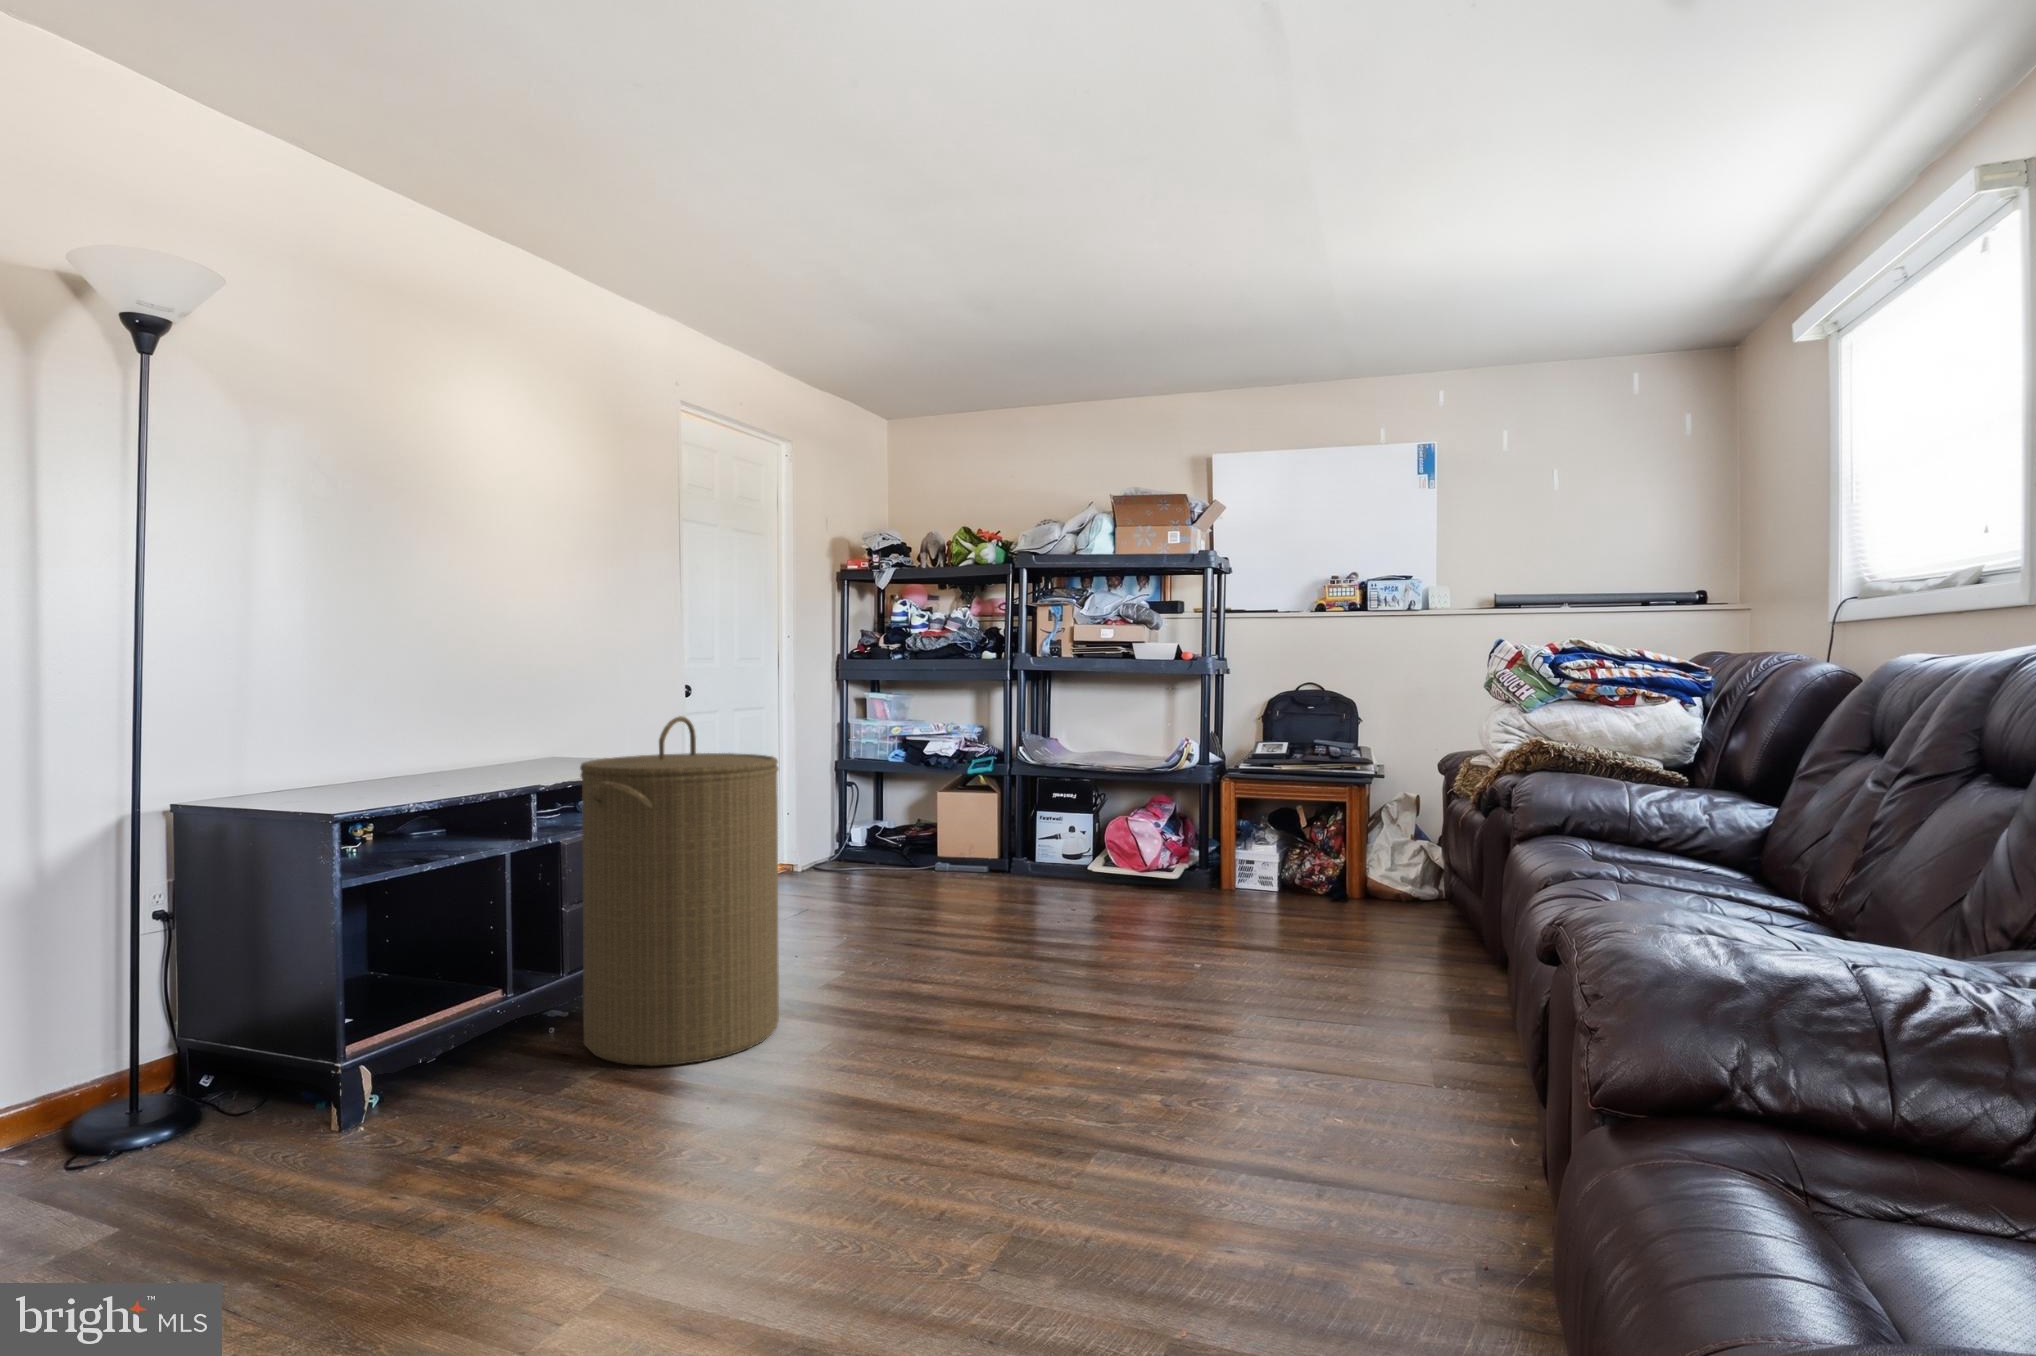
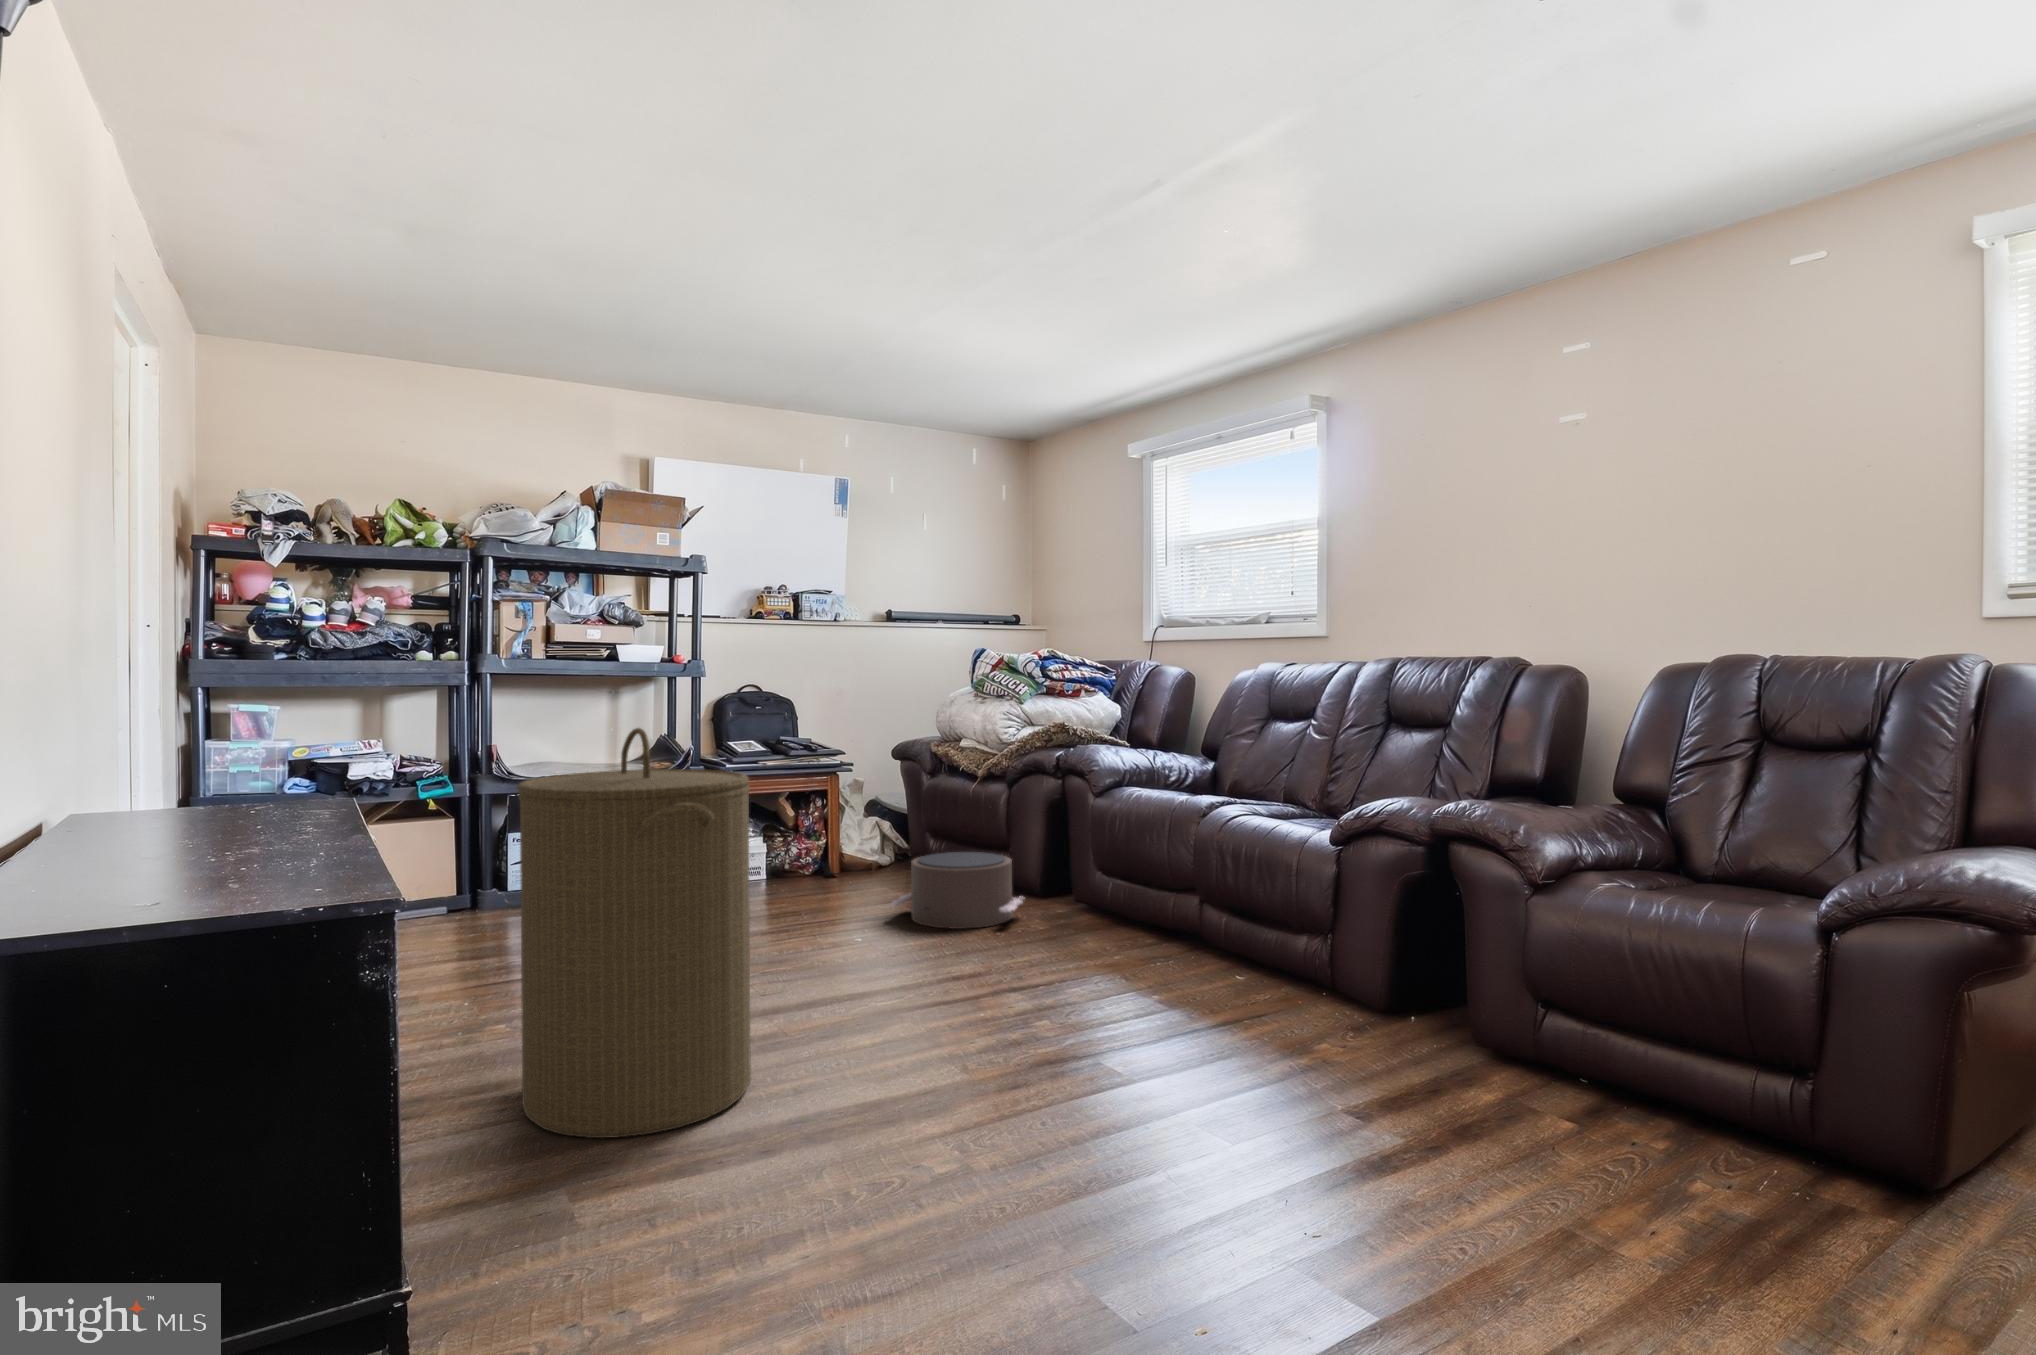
pouf: none [1238,890,1392,991] -> present [892,852,1024,929]

